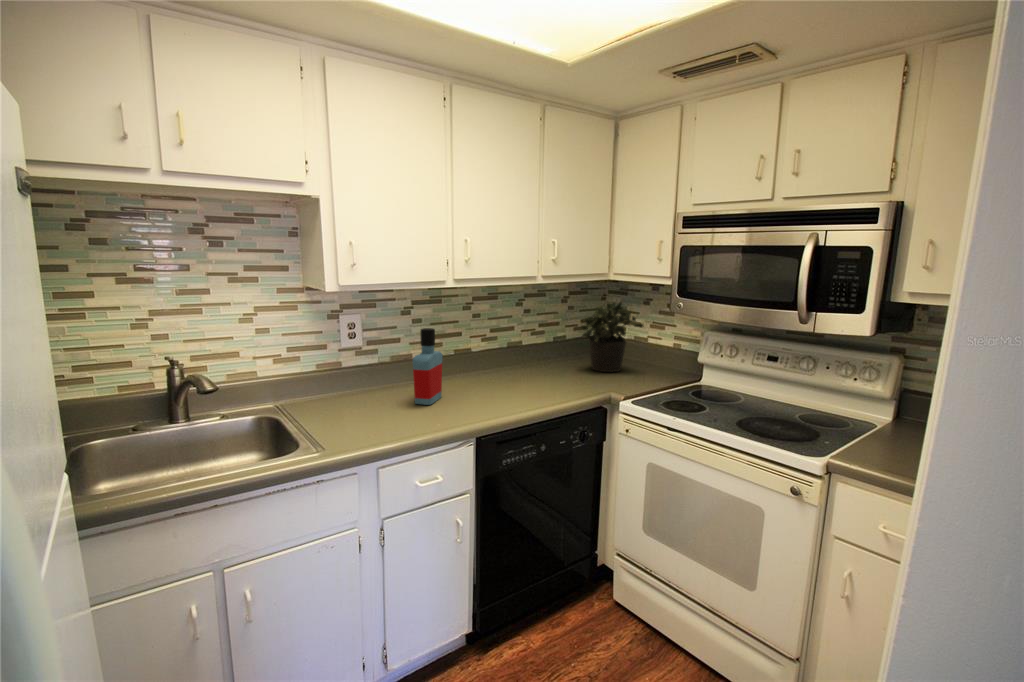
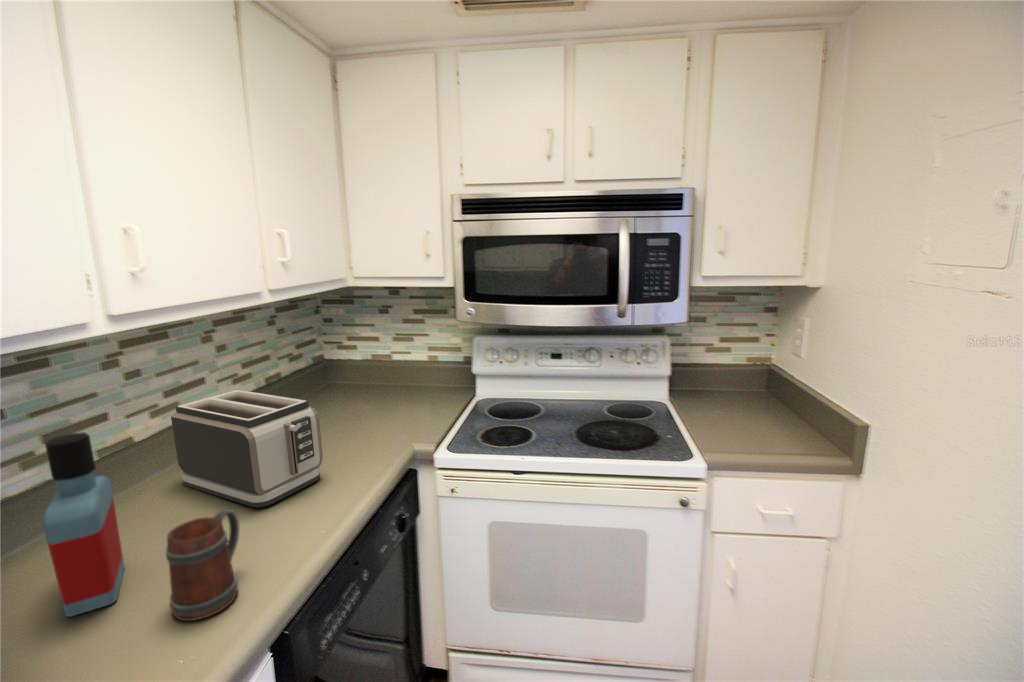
potted plant: present [581,302,644,372] -> none [321,312,403,415]
toaster: none [485,334,548,395] -> present [171,390,323,507]
mug: none [443,376,479,419] -> present [166,509,239,621]

